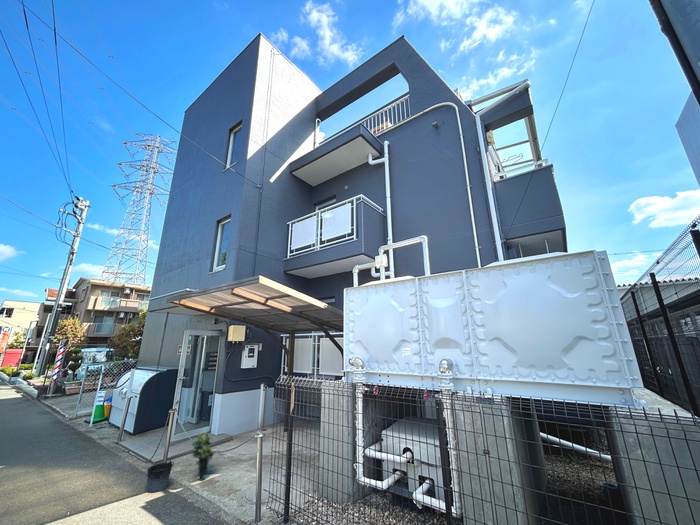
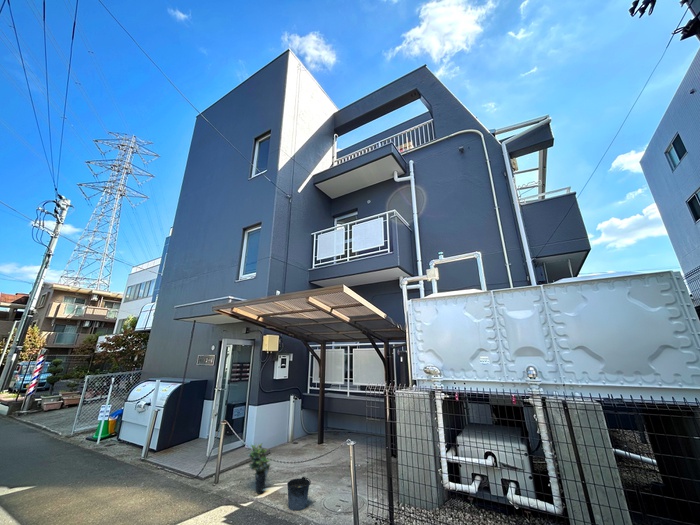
bucket: present [147,461,174,493] -> present [287,477,311,511]

